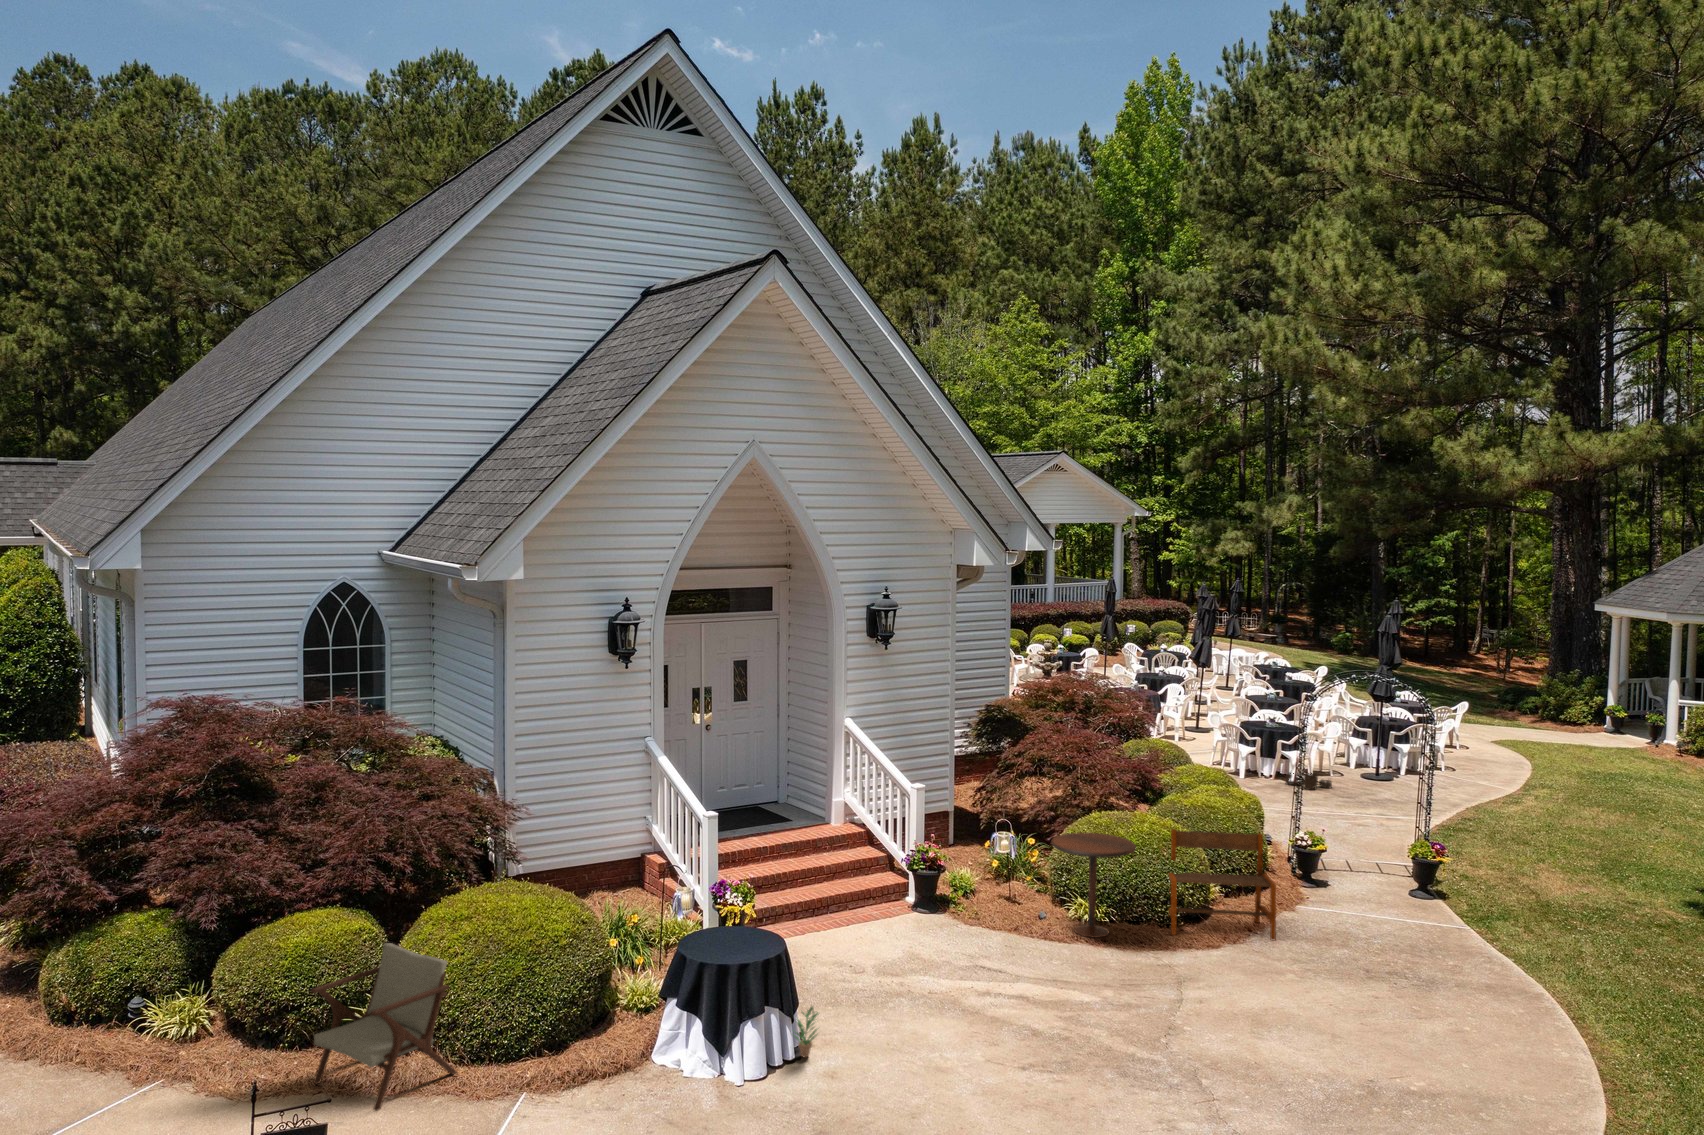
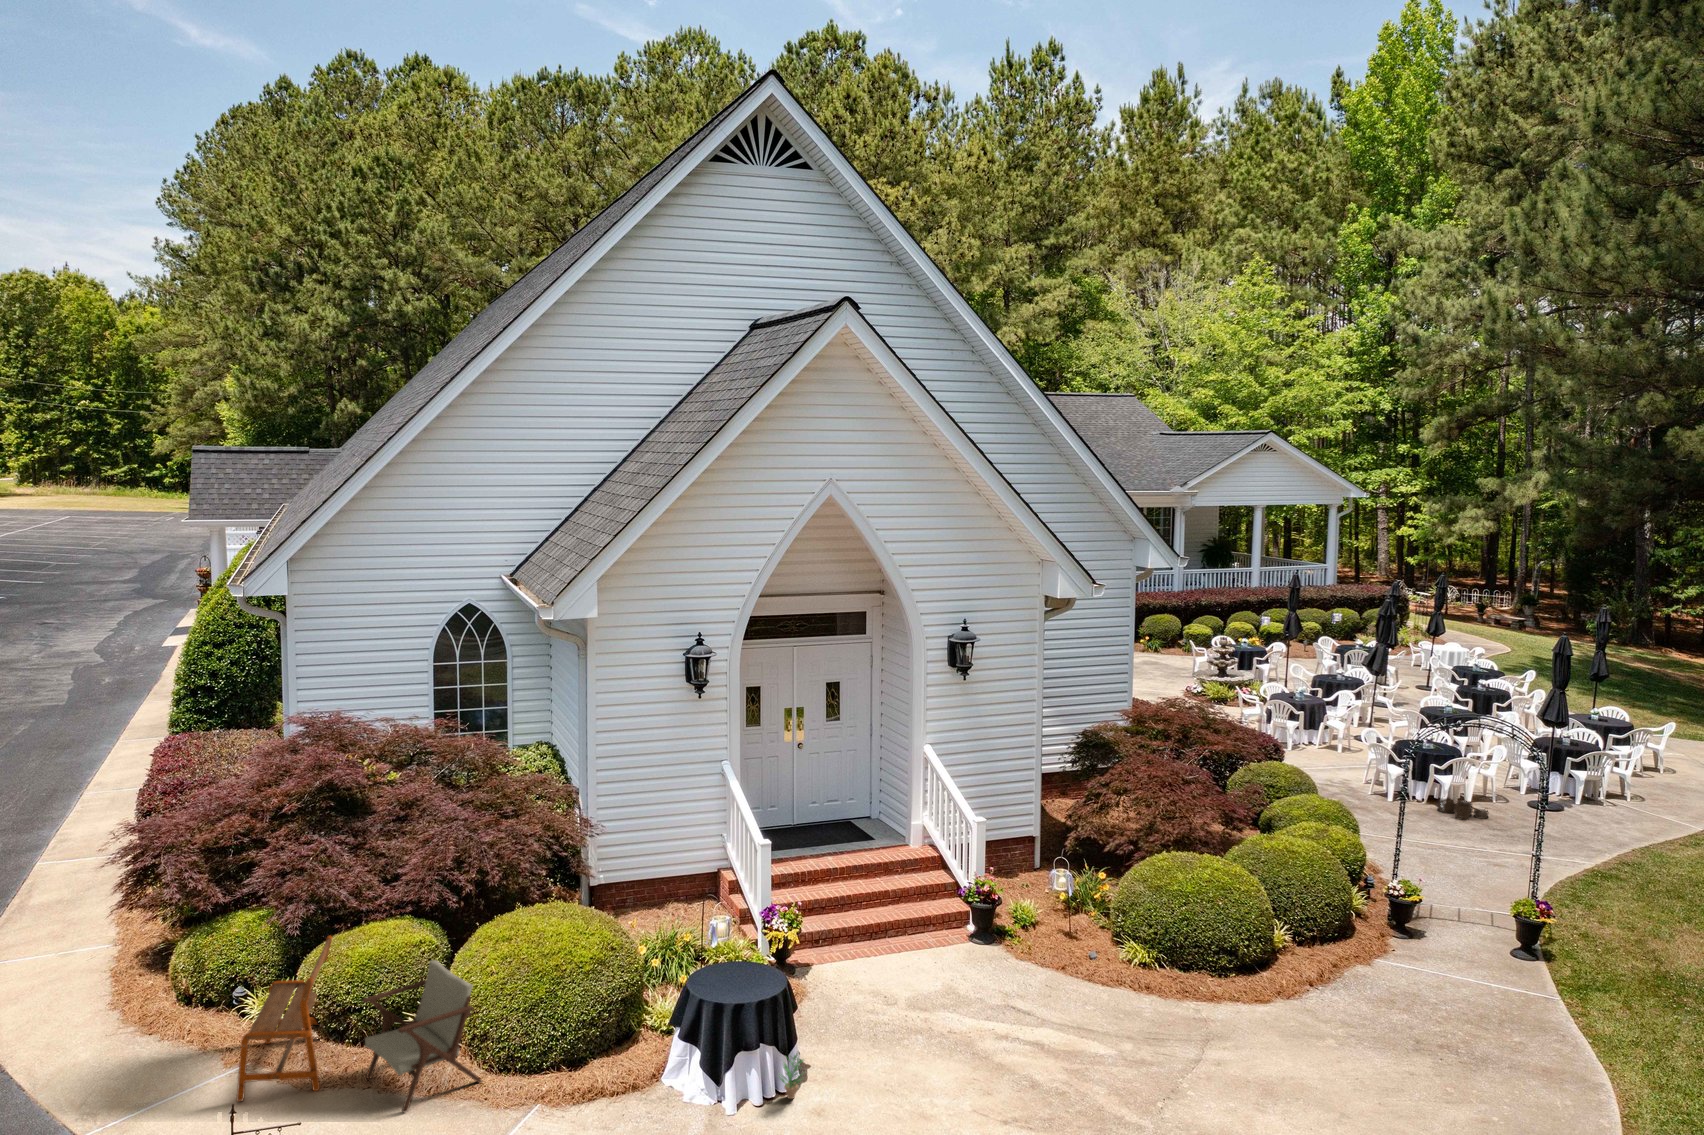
bench: present [1169,829,1276,940] -> present [237,936,332,1101]
pedestal table: present [1051,833,1136,938] -> none [1095,880,1182,989]

